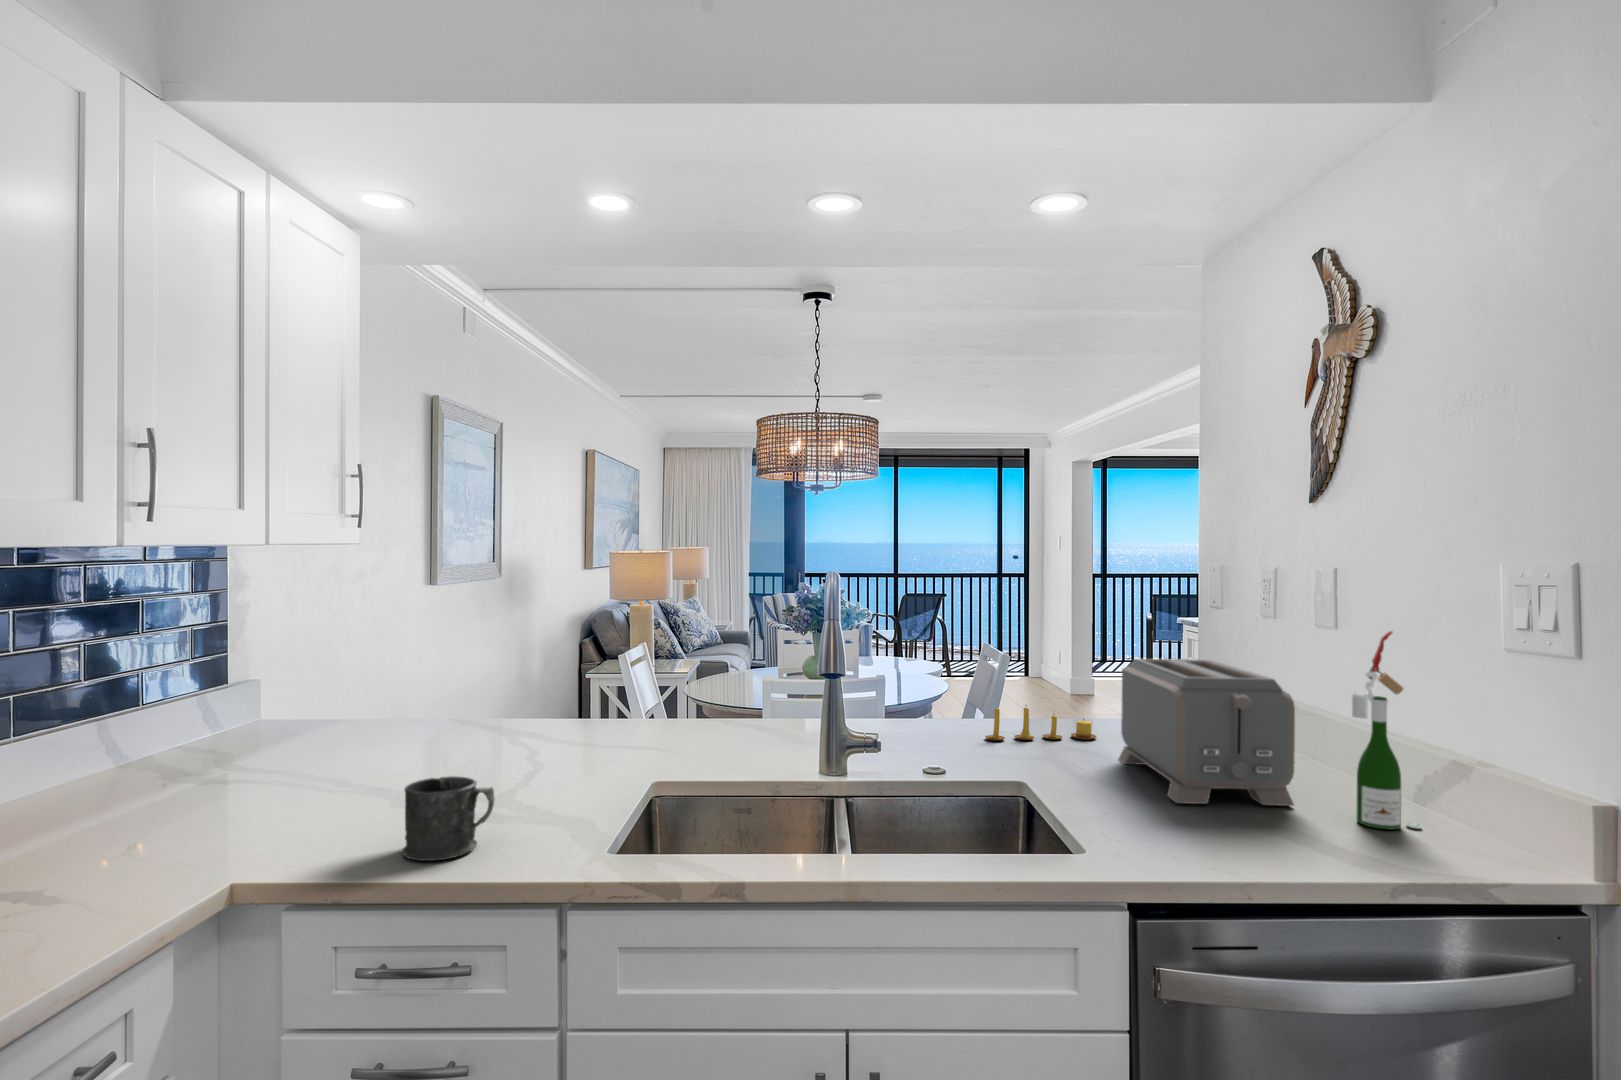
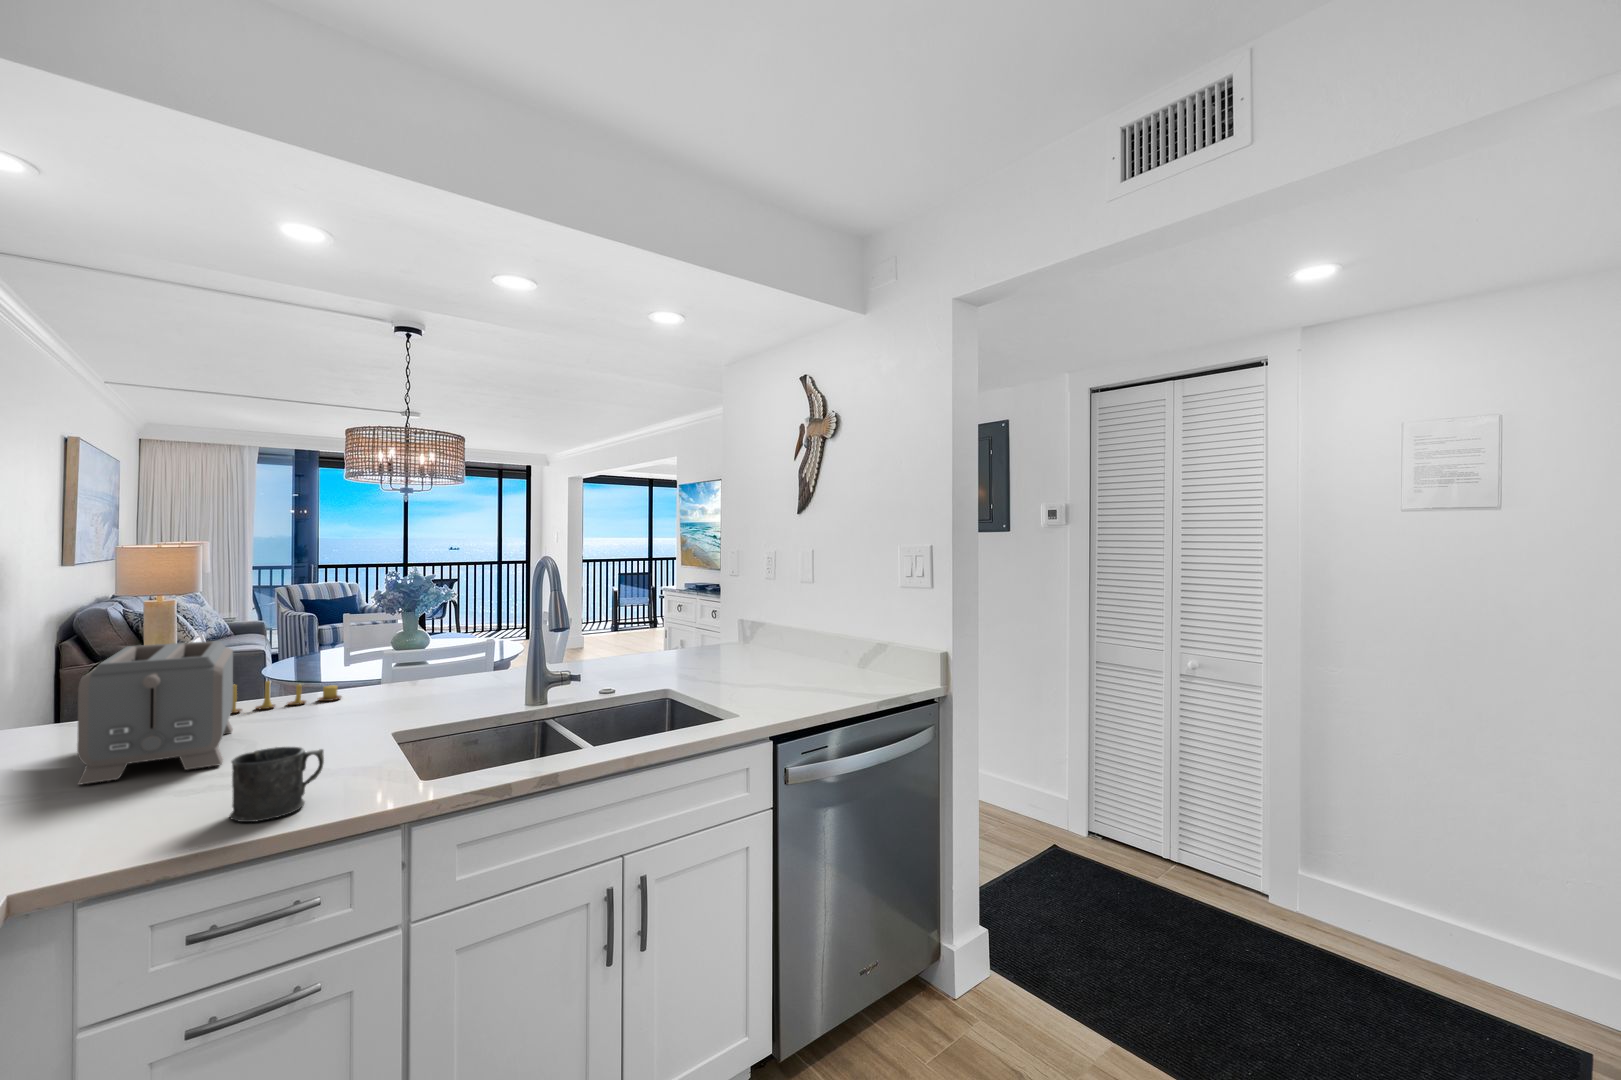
wine bottle: present [1352,631,1422,830] -> none [842,586,873,688]
toaster: present [1119,659,1295,806] -> present [77,641,233,785]
candle: present [985,705,1096,740] -> present [231,681,341,713]

